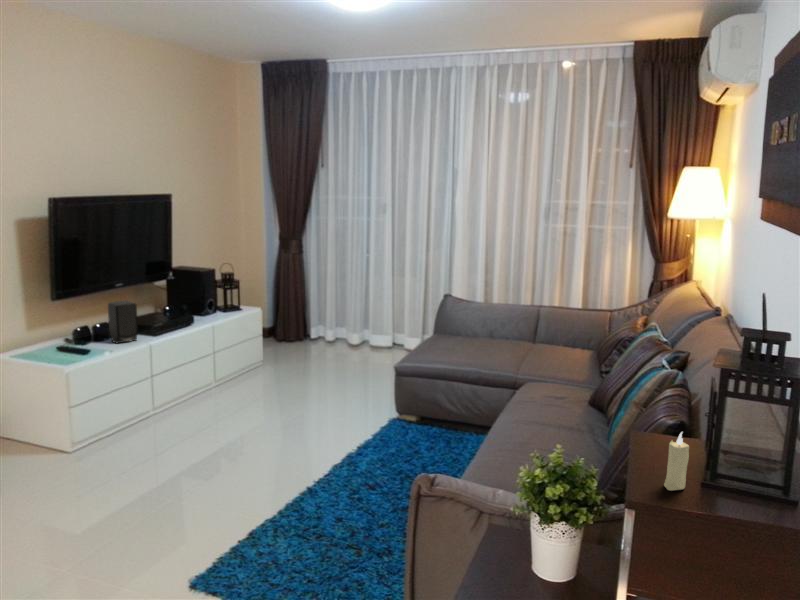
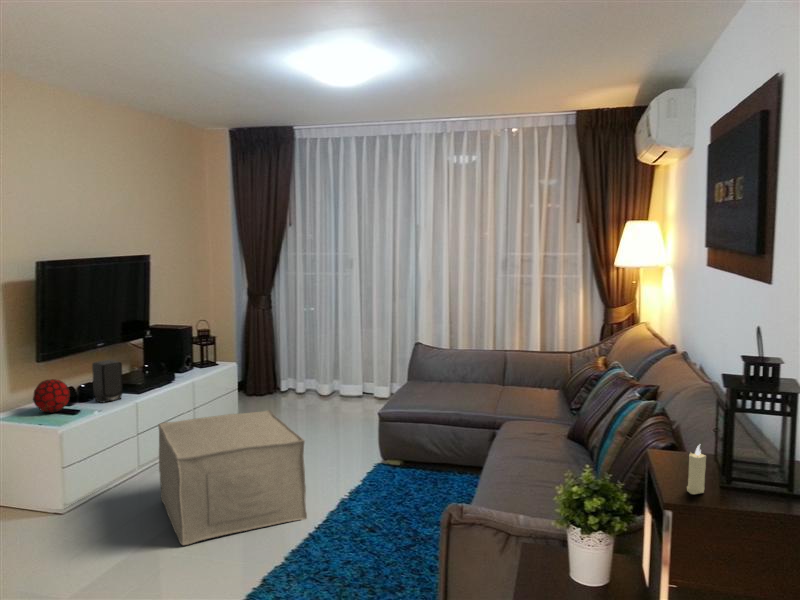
decorative orb: none [47,318,83,351] -> present [33,379,70,413]
ottoman: none [165,358,308,491] -> present [158,410,307,545]

